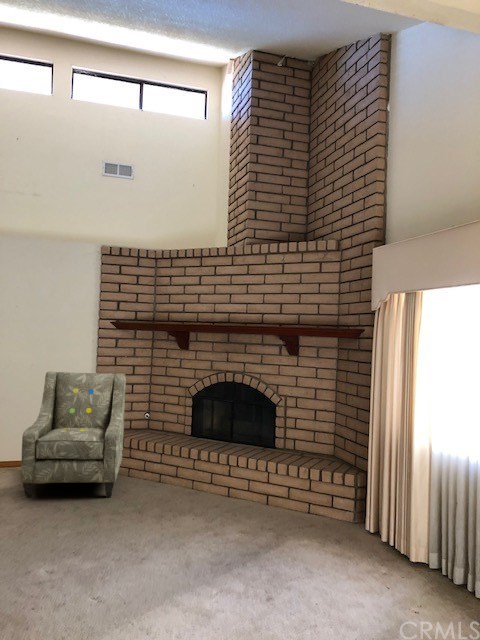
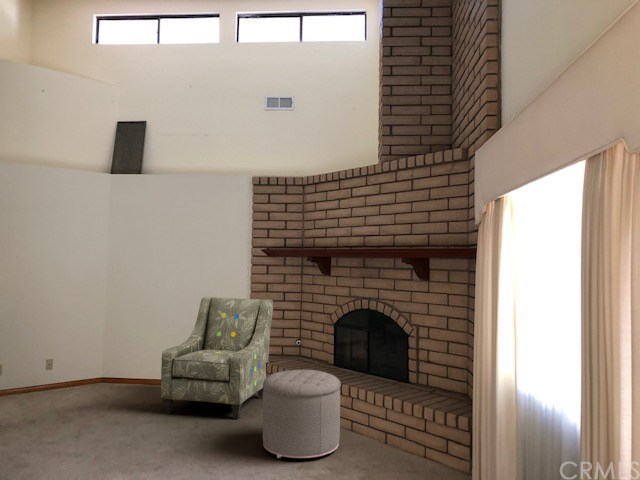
ottoman: none [161,442,237,530] -> present [263,370,341,458]

